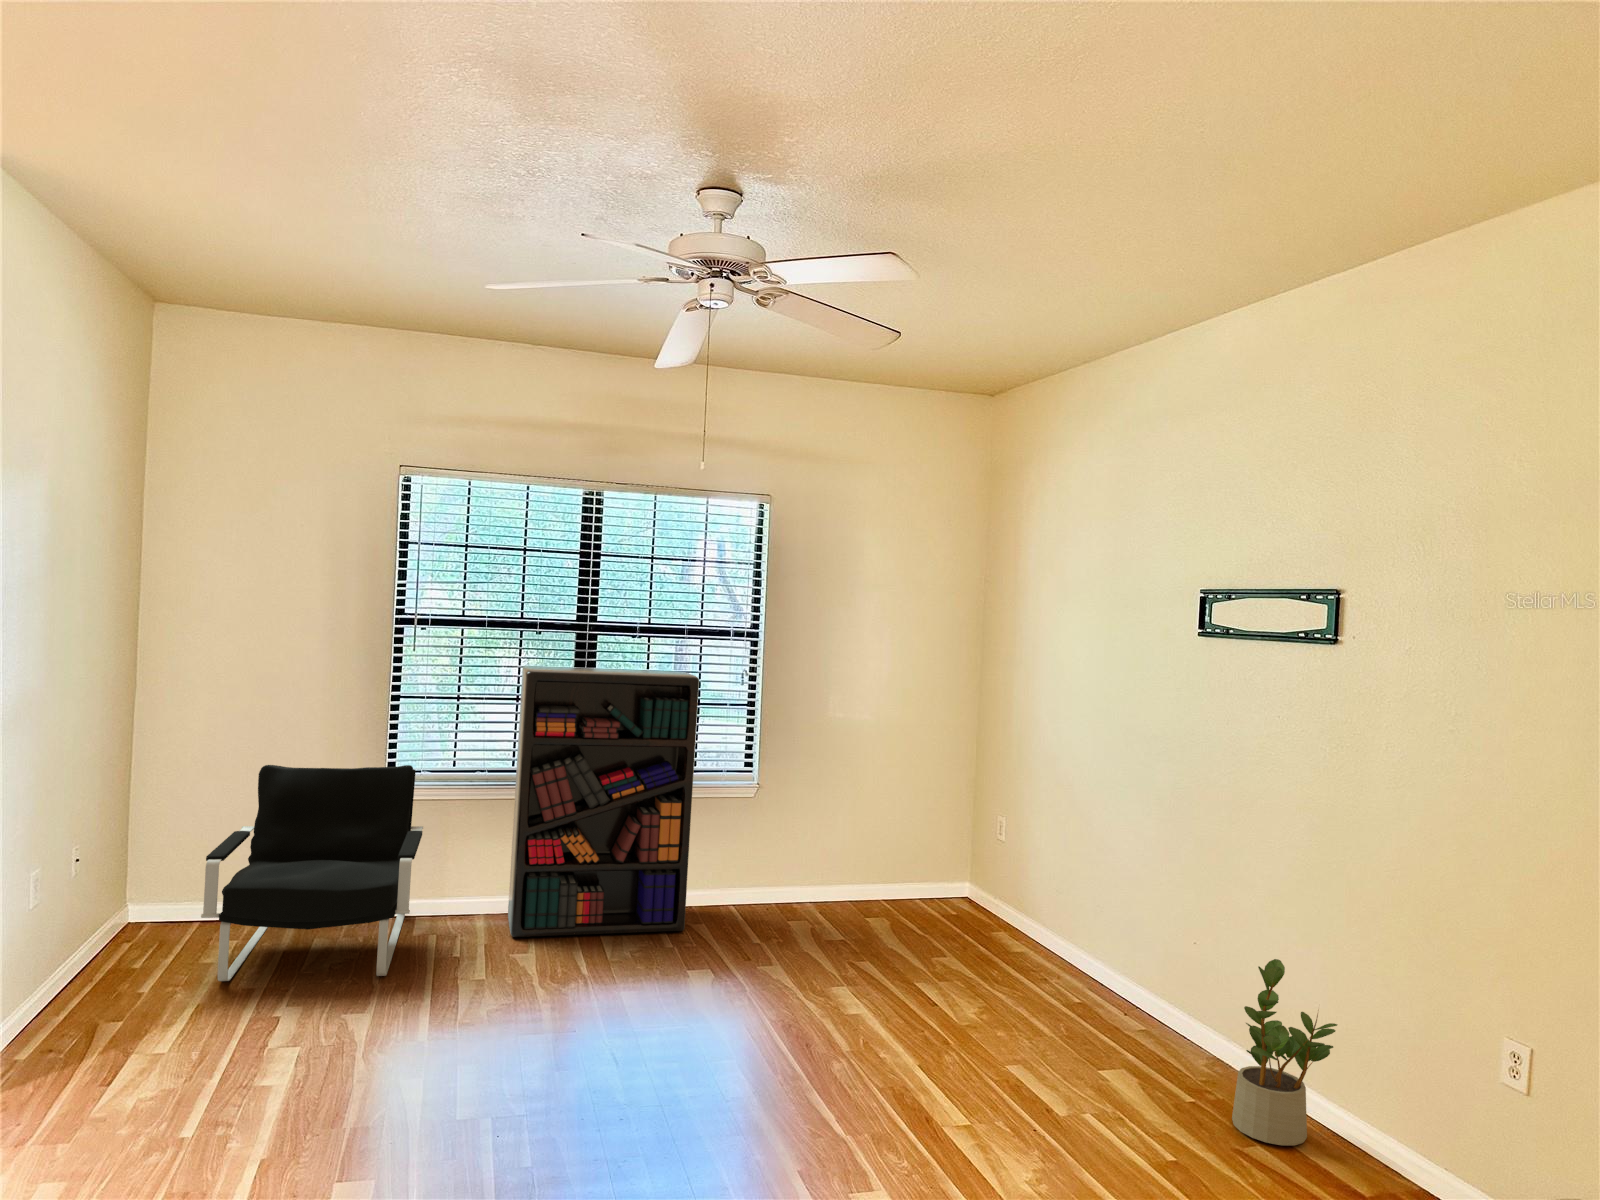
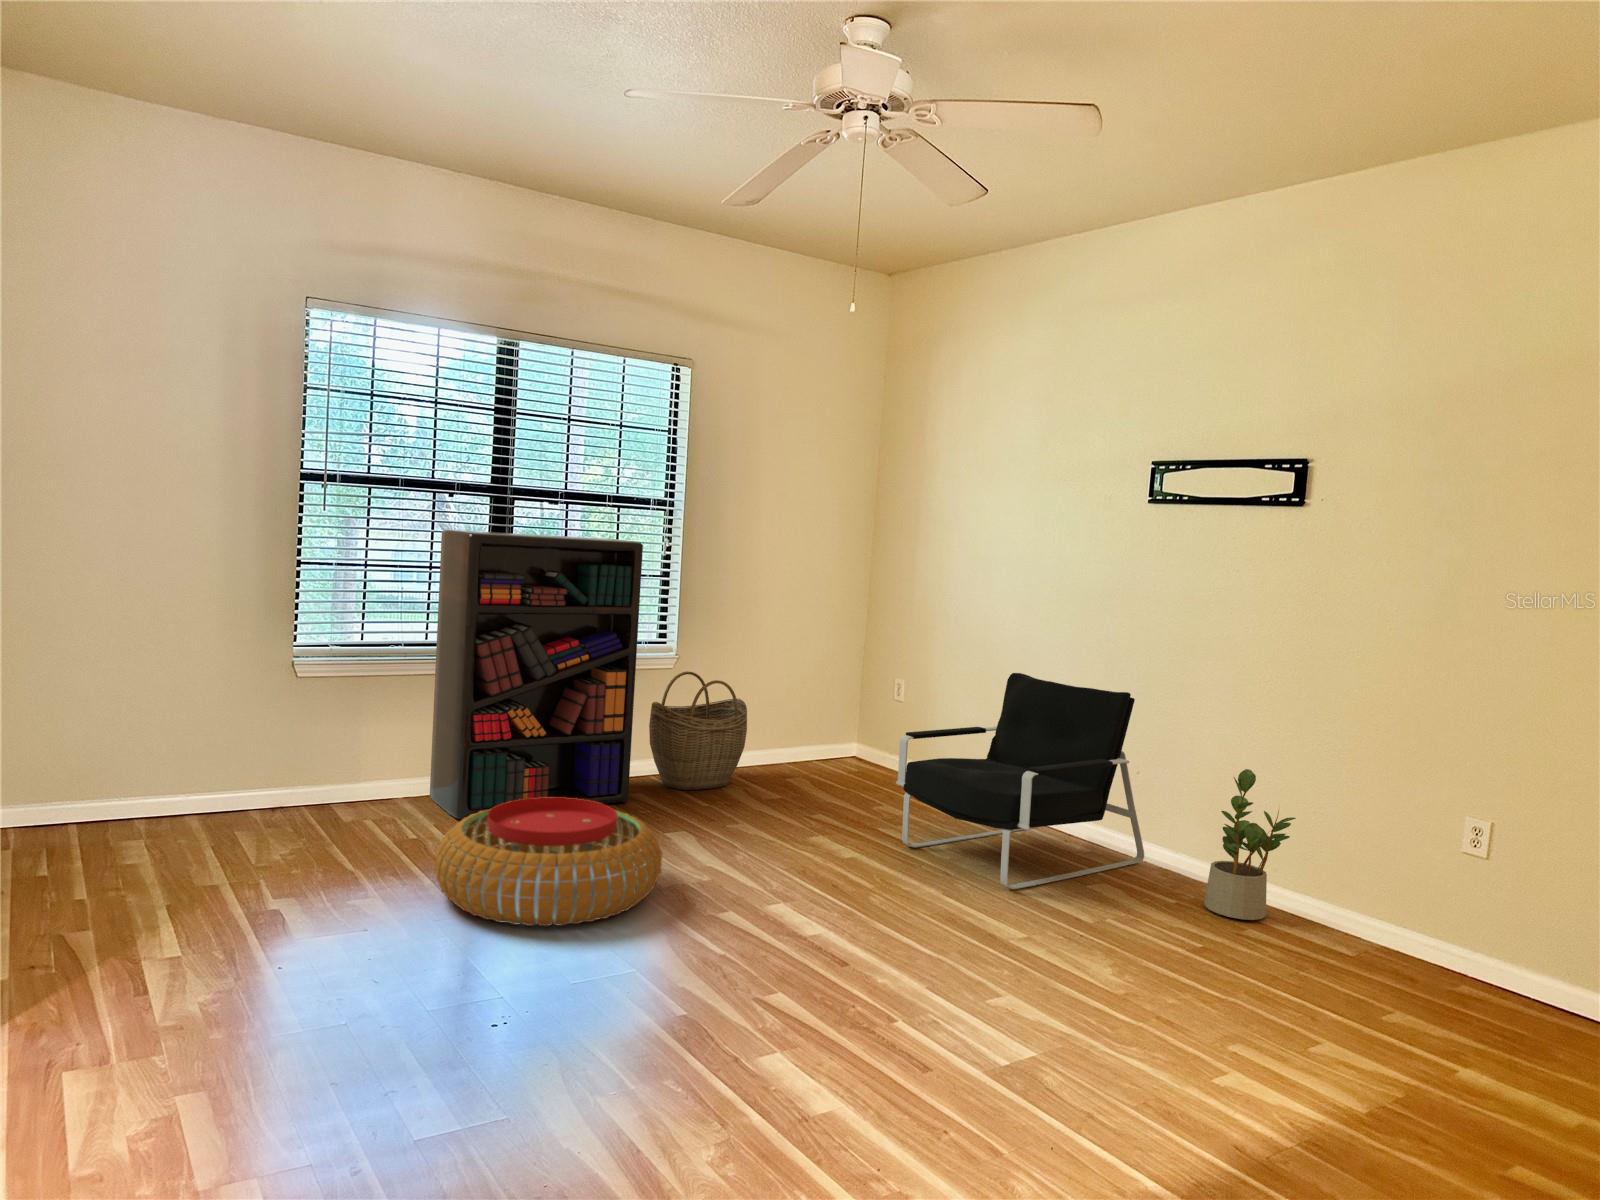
armchair: present [201,765,423,981] -> present [896,673,1144,889]
woven basket: none [724,802,821,924] -> present [649,671,747,790]
pouf: none [419,927,636,1057] -> present [434,797,662,926]

